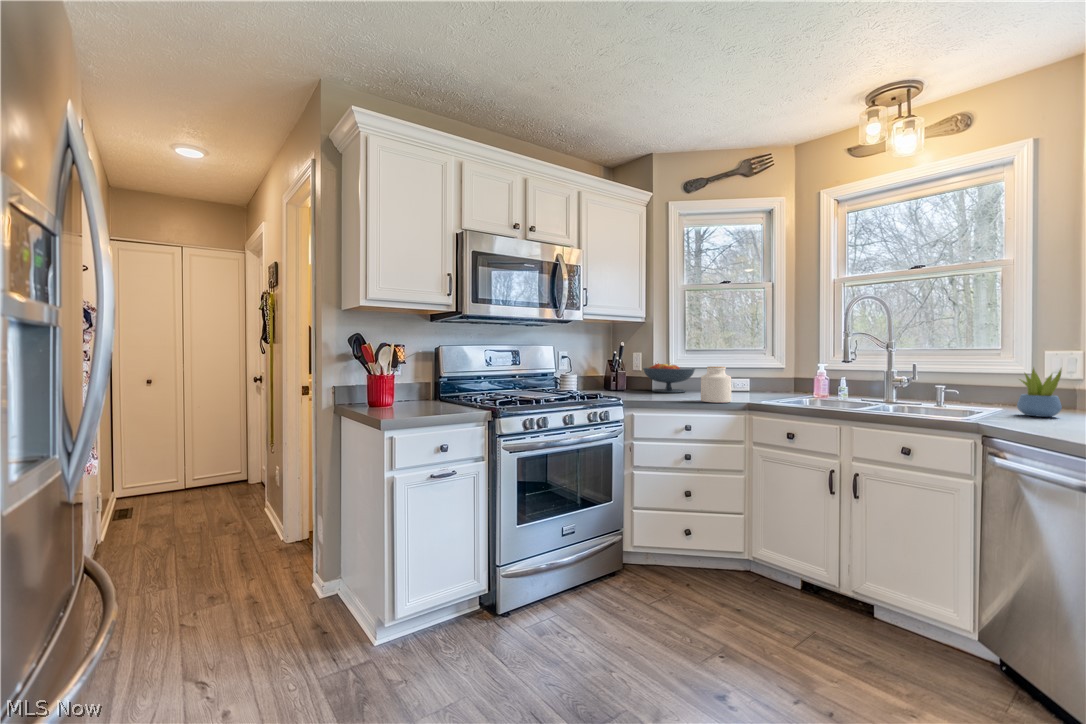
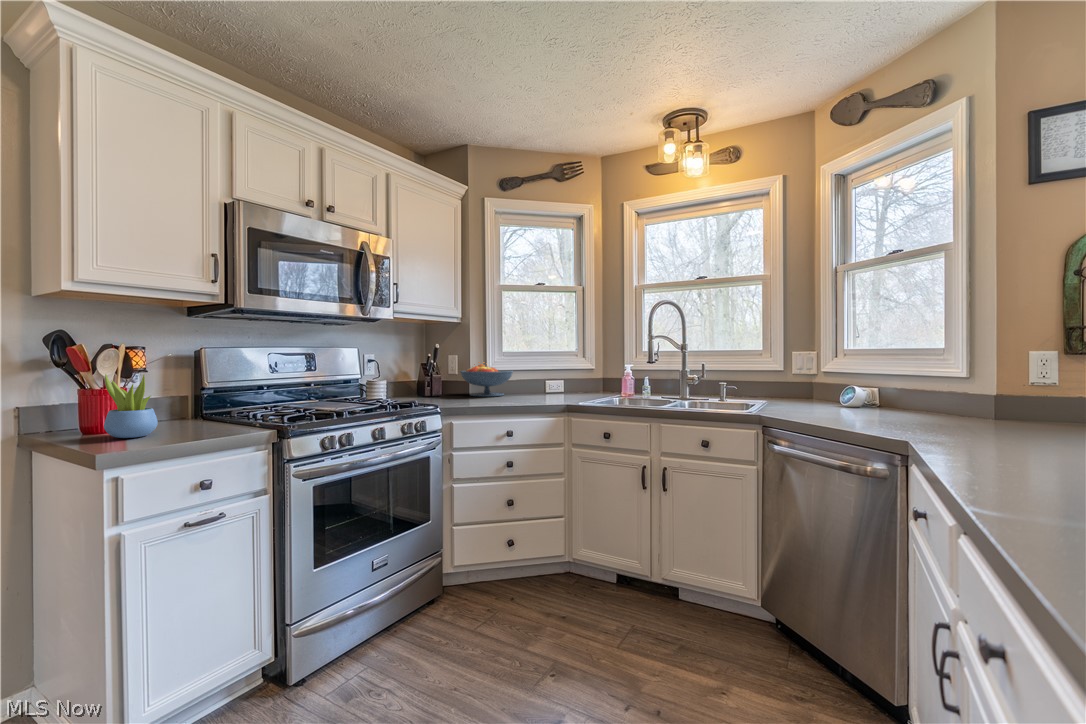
jar: present [701,367,731,403] -> none [522,369,551,406]
succulent plant: present [1017,368,1062,417] -> present [104,374,158,438]

